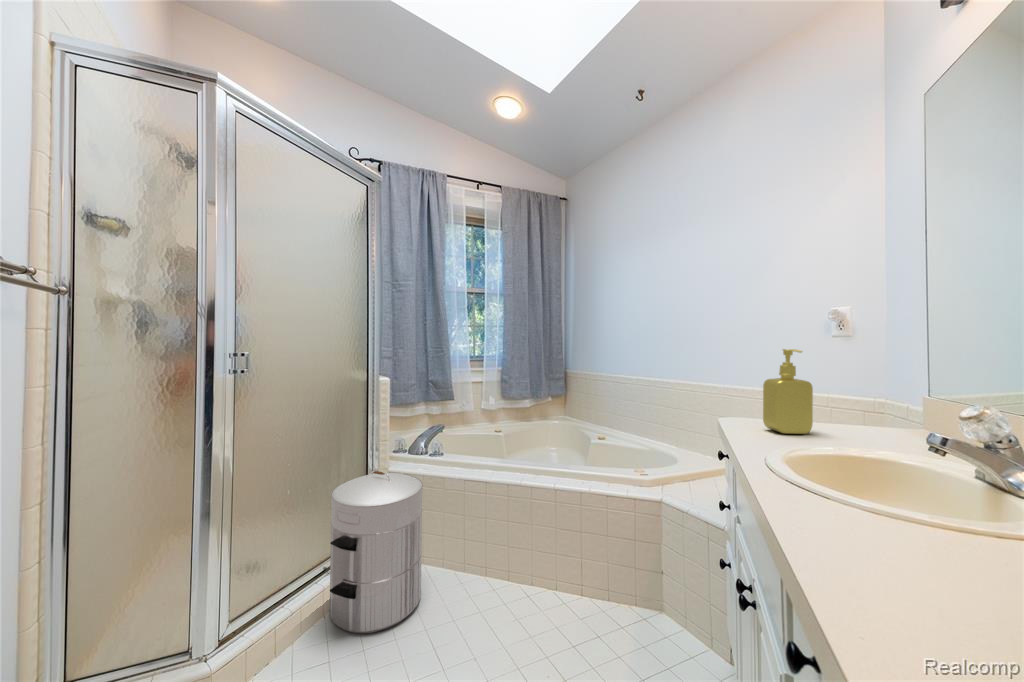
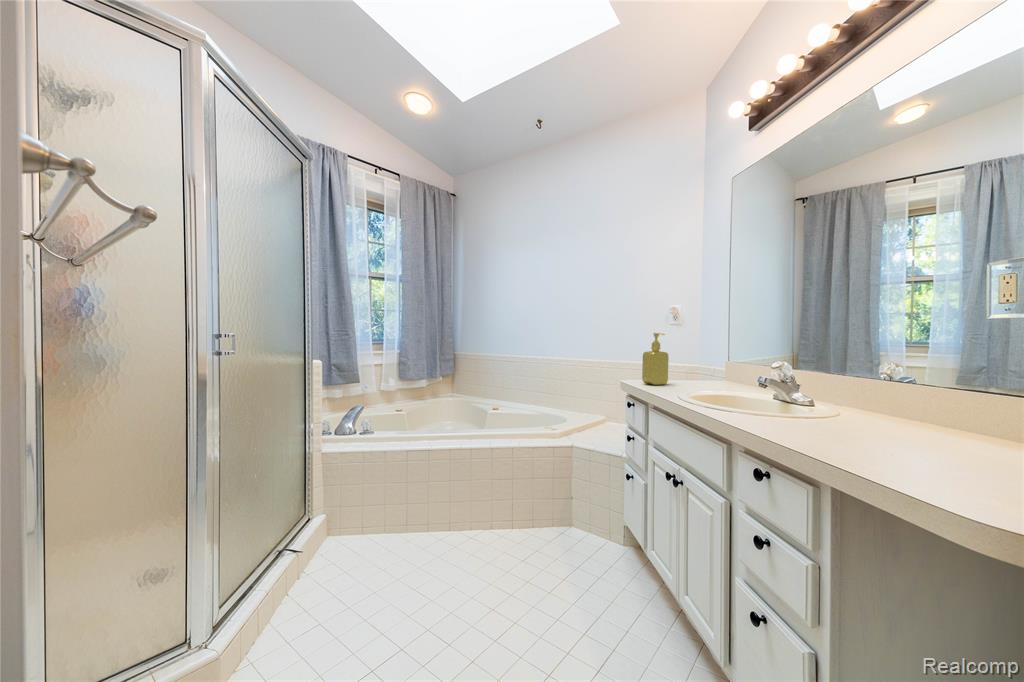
waste bin: present [330,471,423,633] -> none [291,449,381,597]

